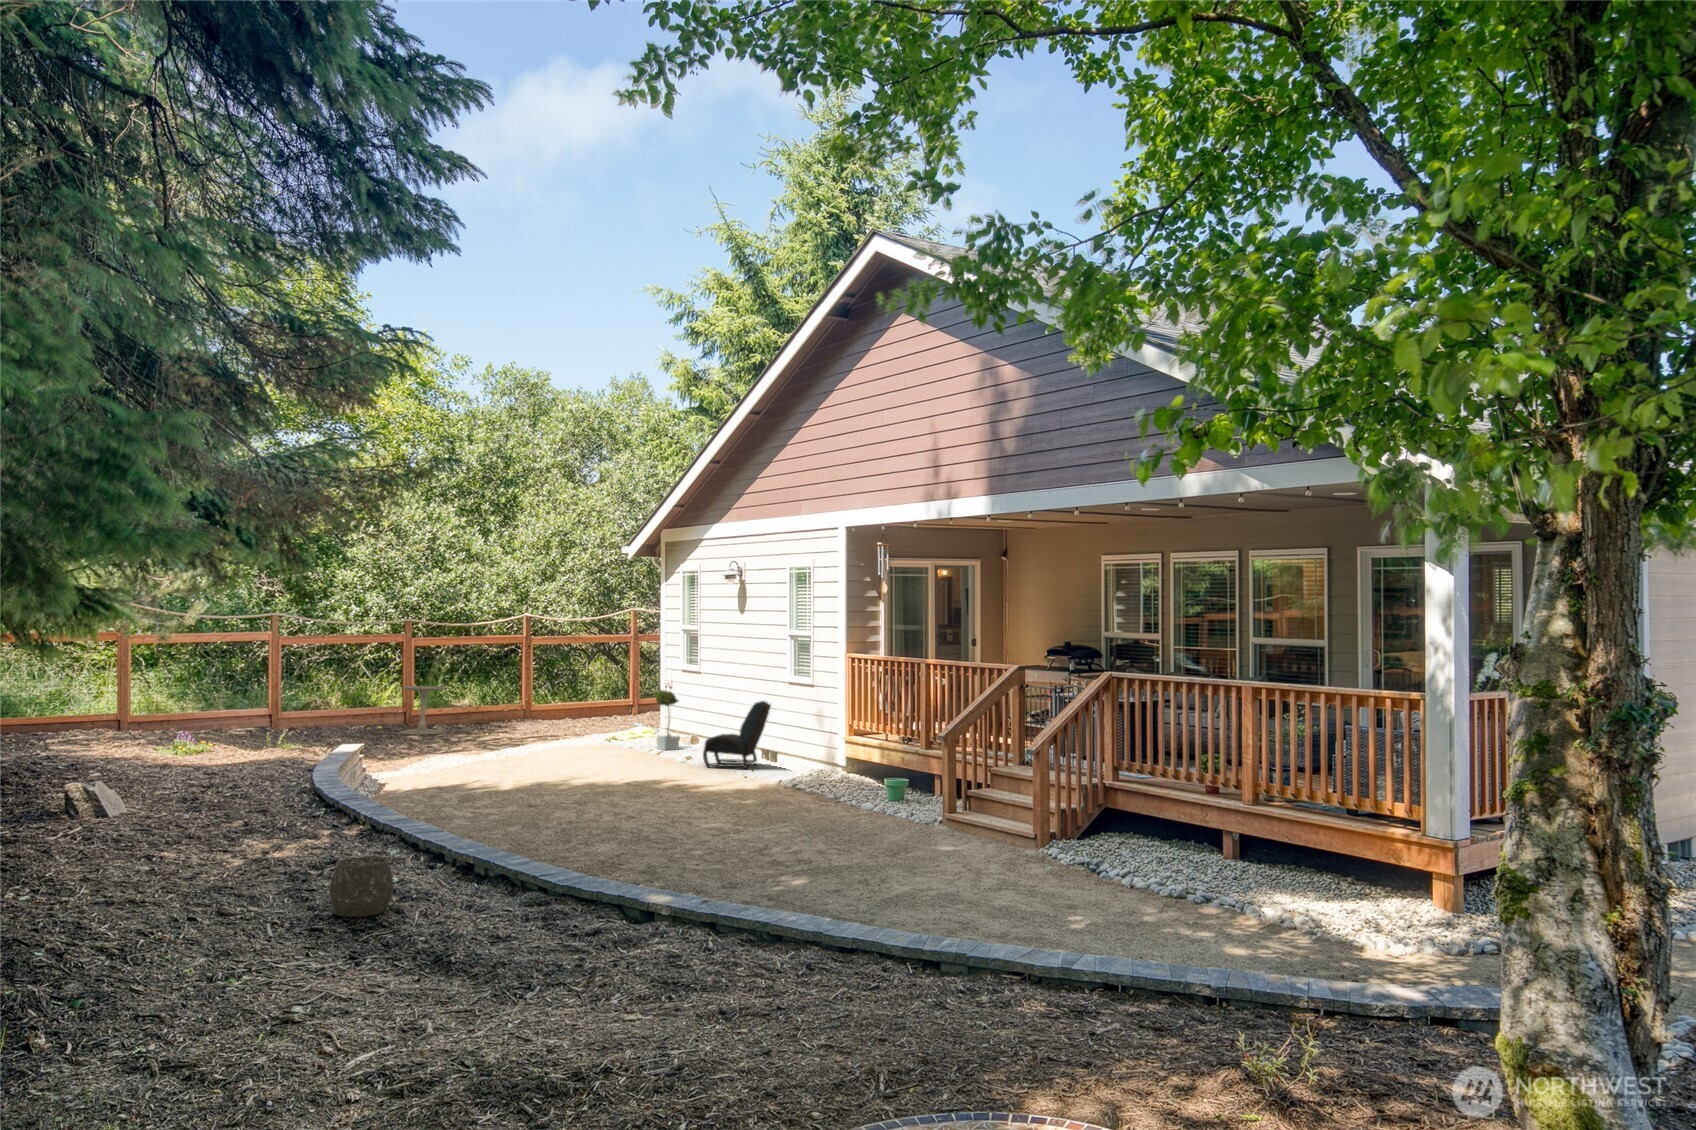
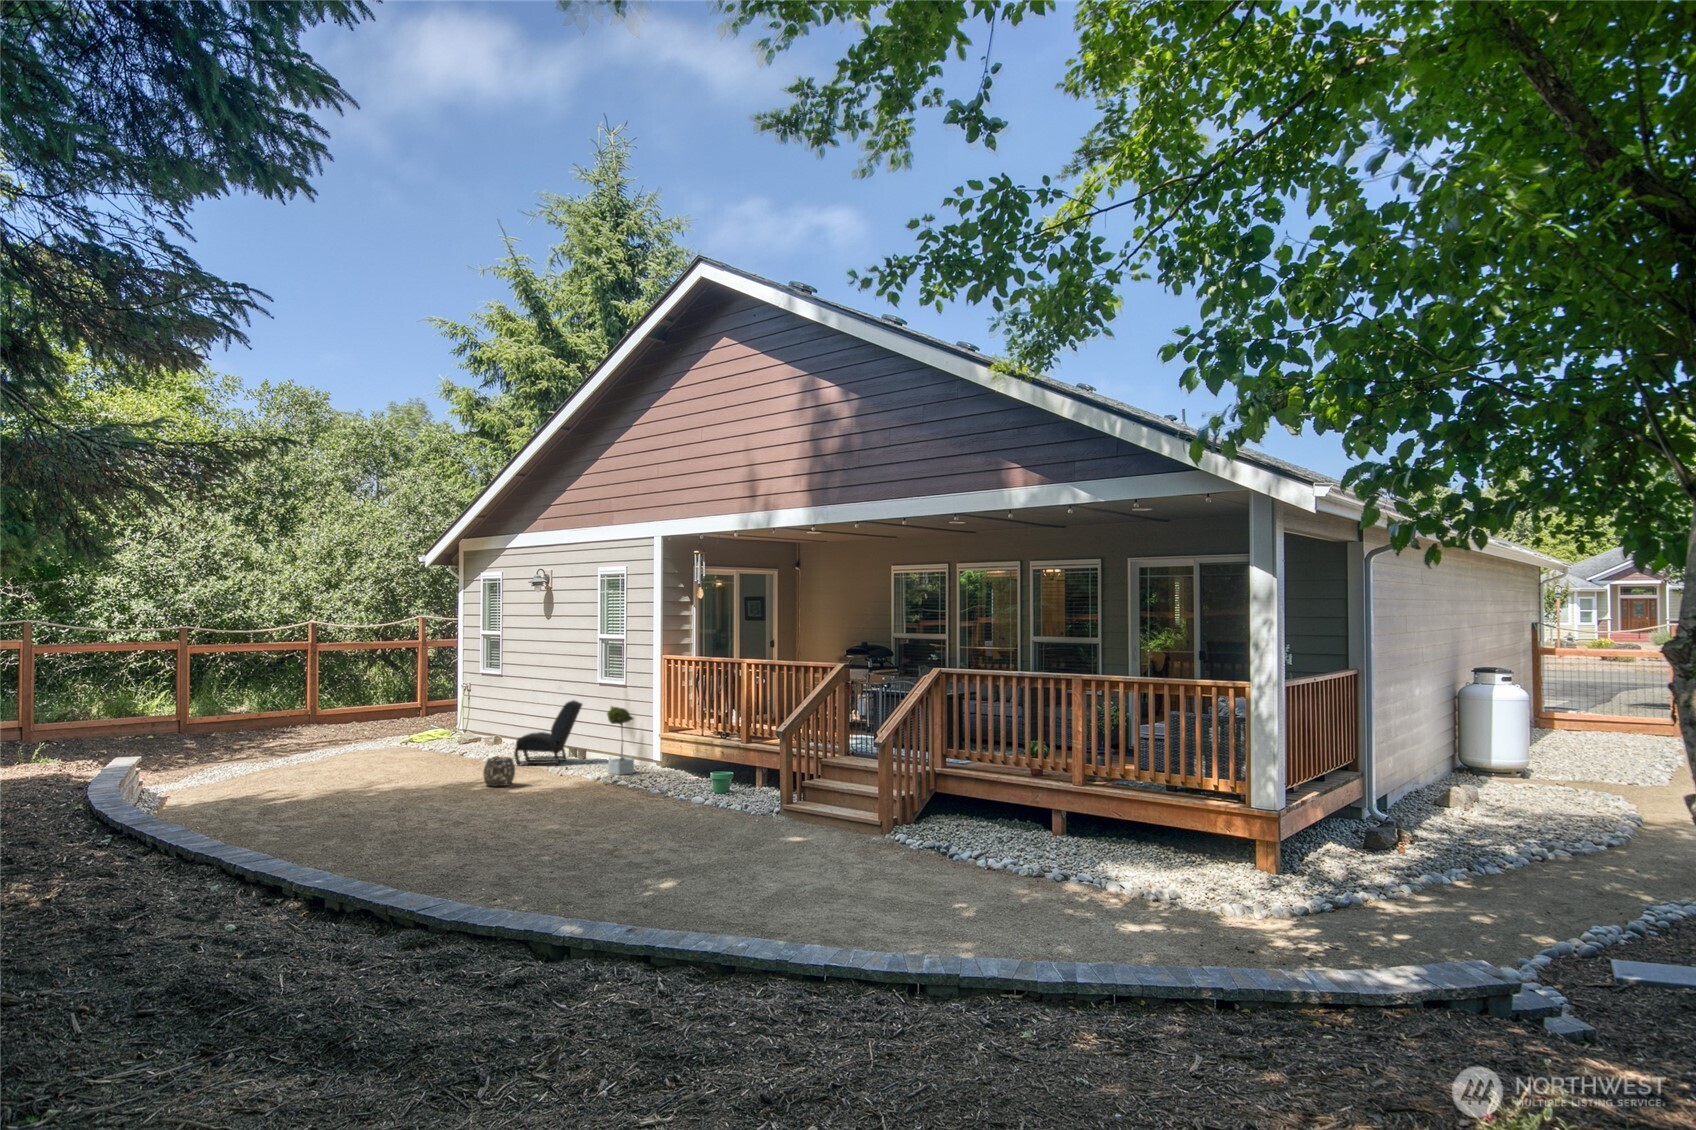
pedestal table: present [399,686,446,735] -> none [173,695,228,745]
potted tree: present [656,690,679,750] -> present [607,706,634,775]
woven basket: present [330,856,394,917] -> present [483,757,515,786]

